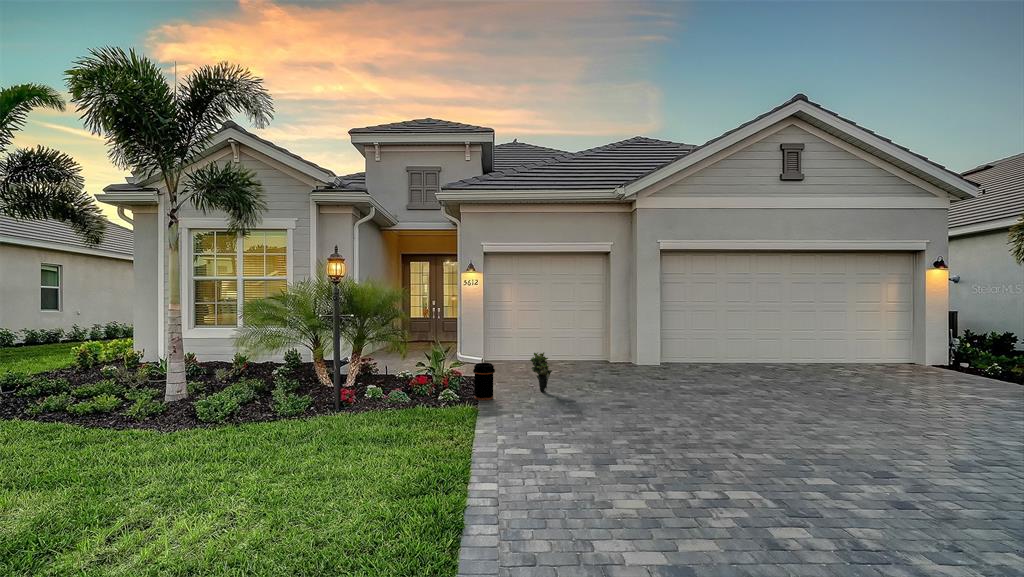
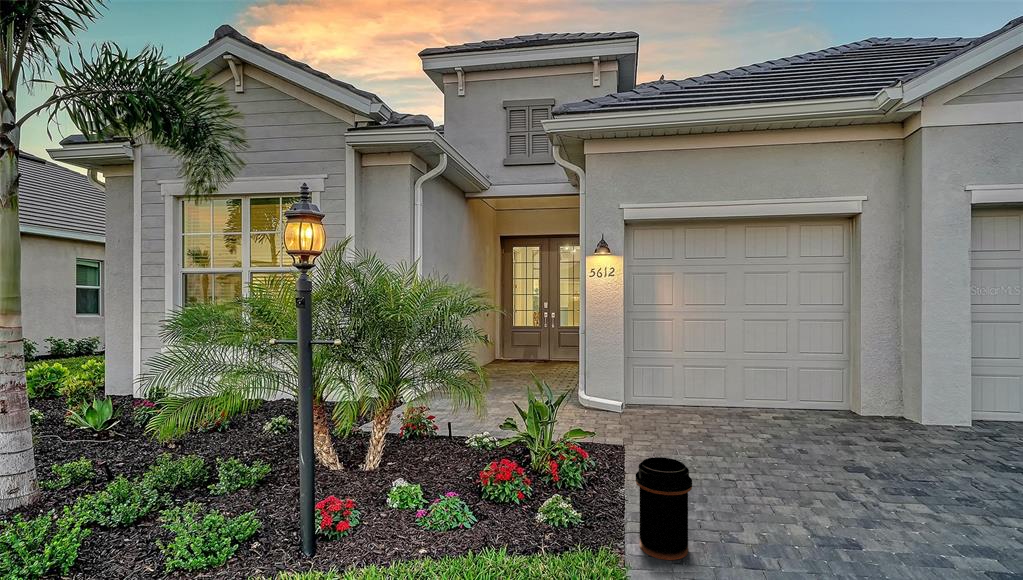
potted plant: present [530,352,552,392] -> none [772,431,836,538]

